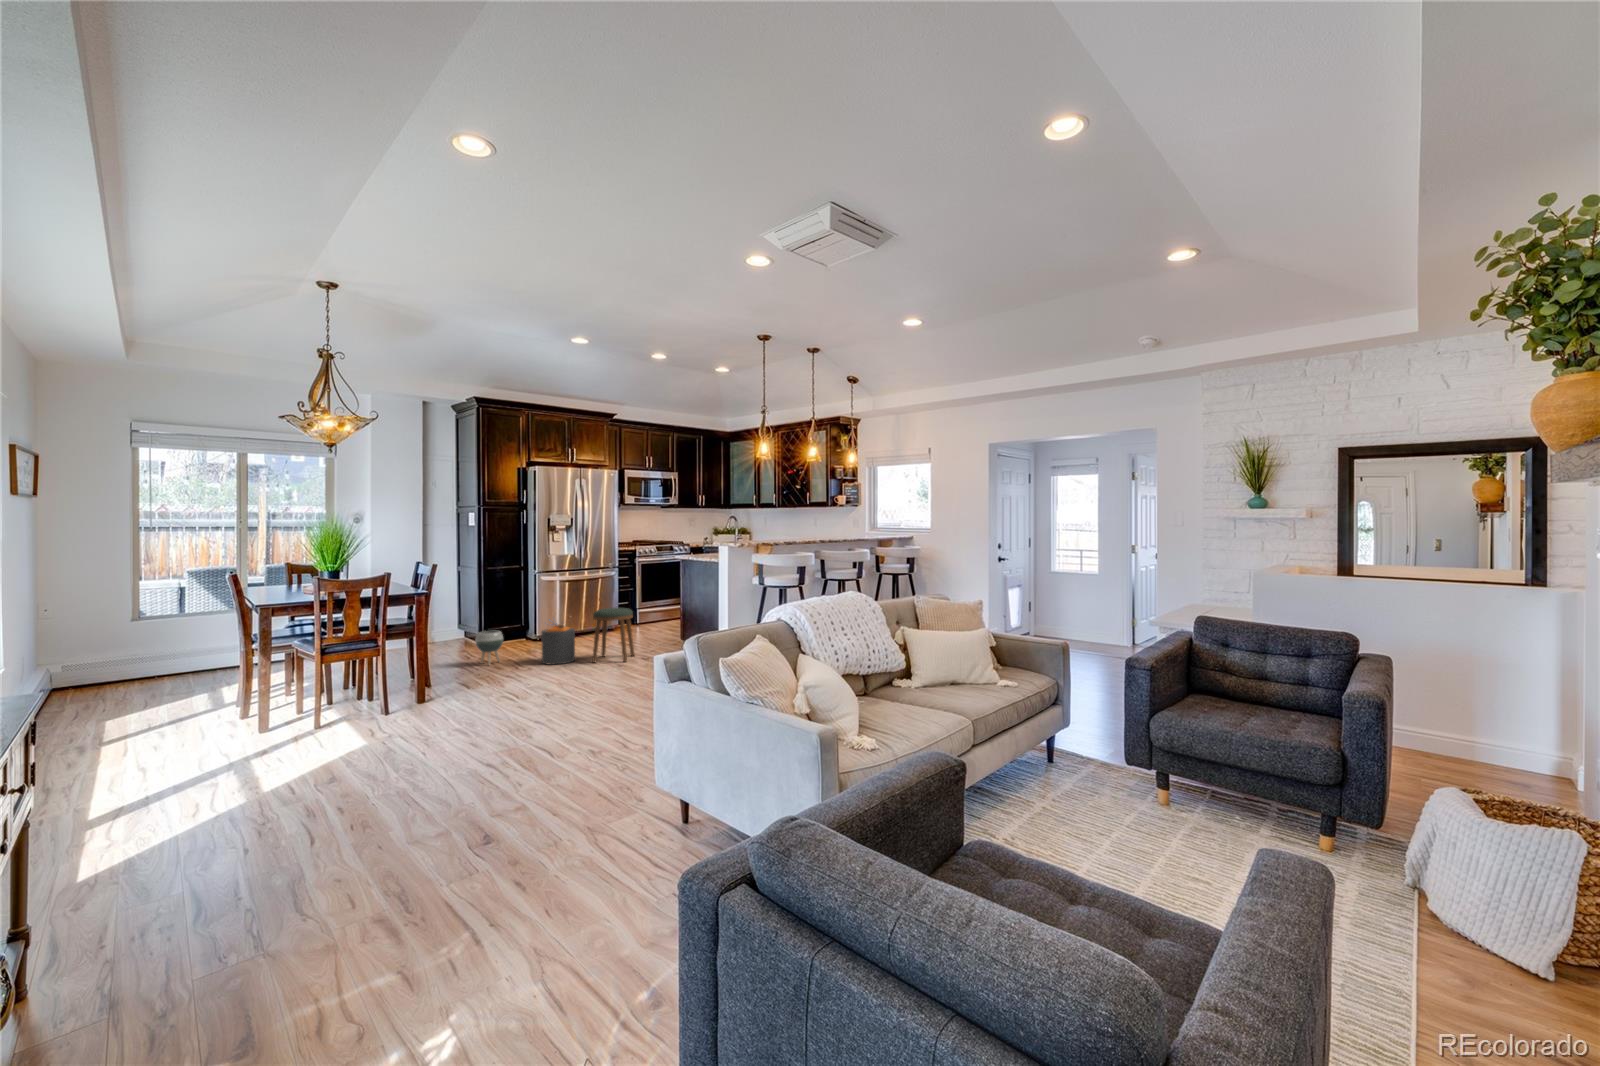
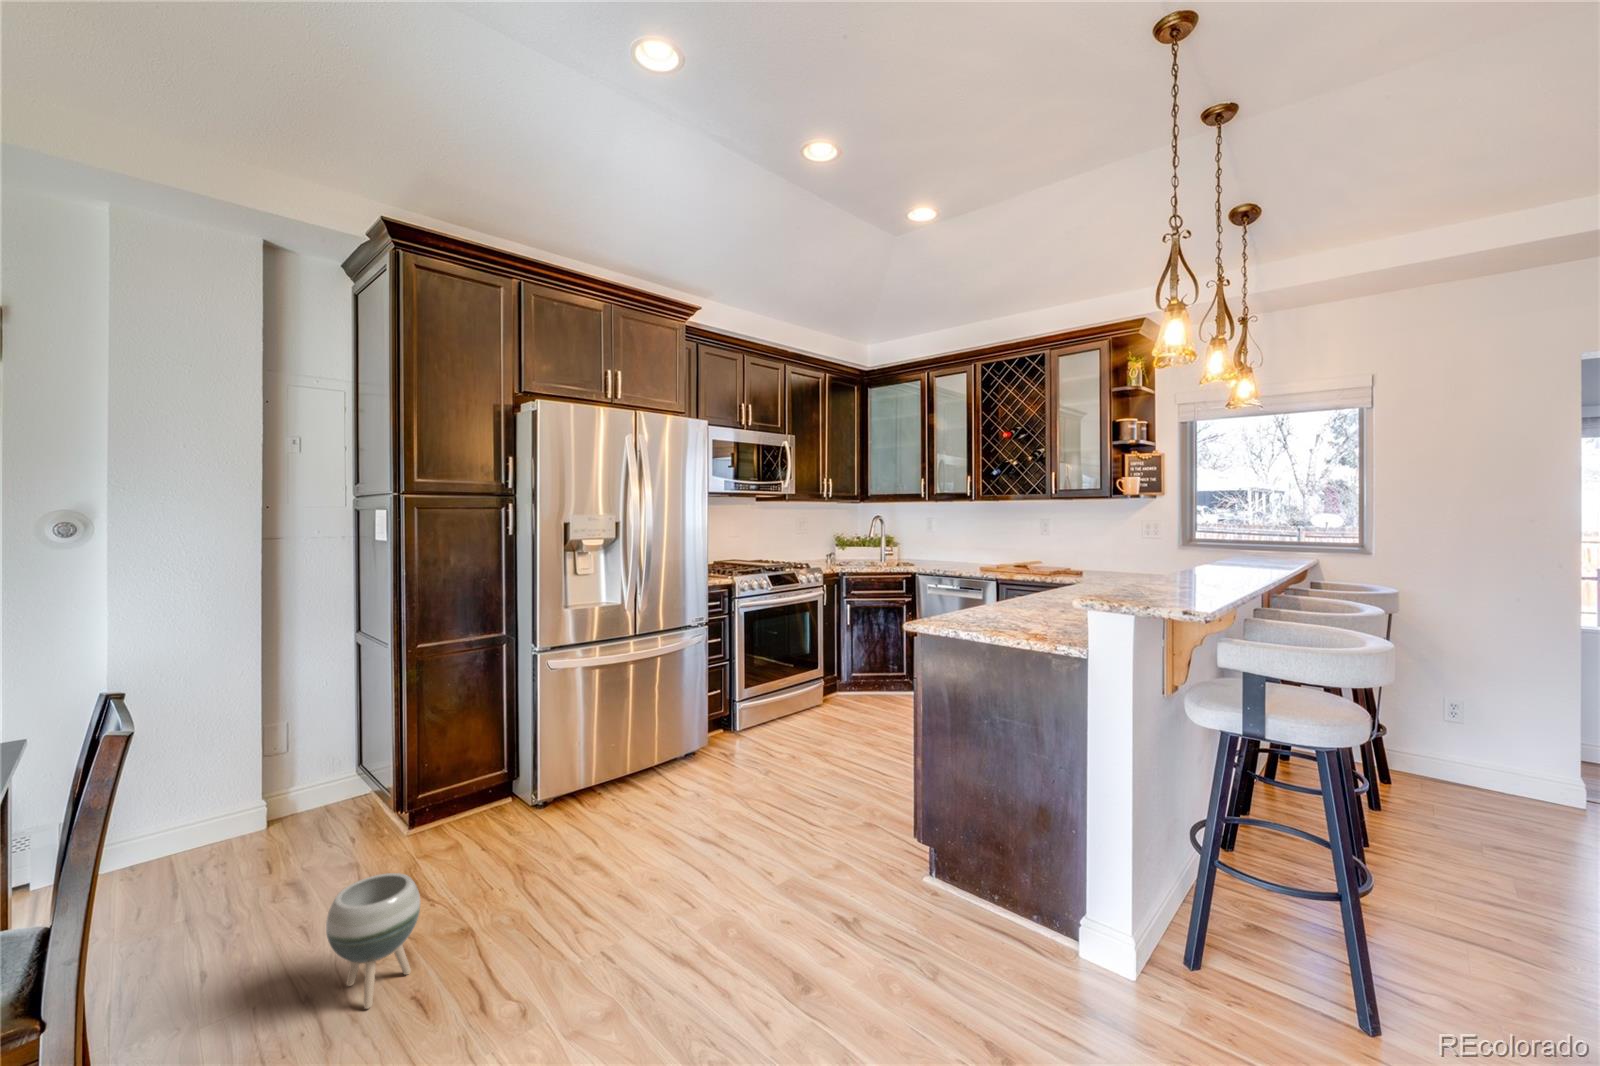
stool: present [592,608,634,662] -> none [697,797,816,1004]
trash can: present [541,619,575,664] -> none [538,827,640,1013]

